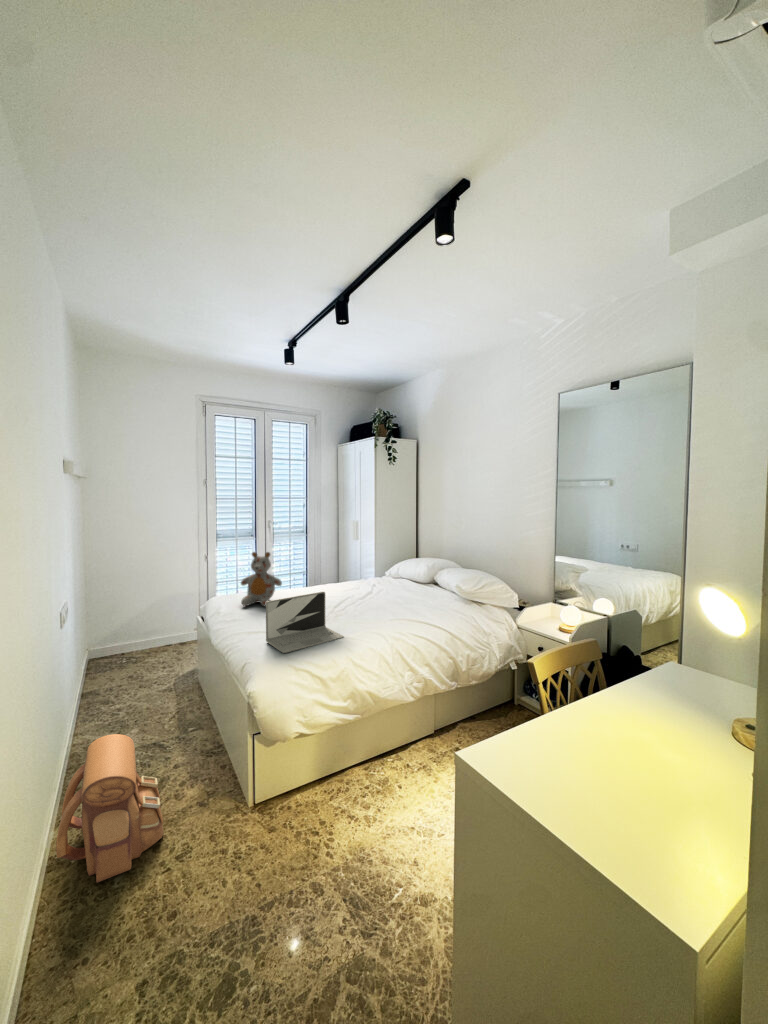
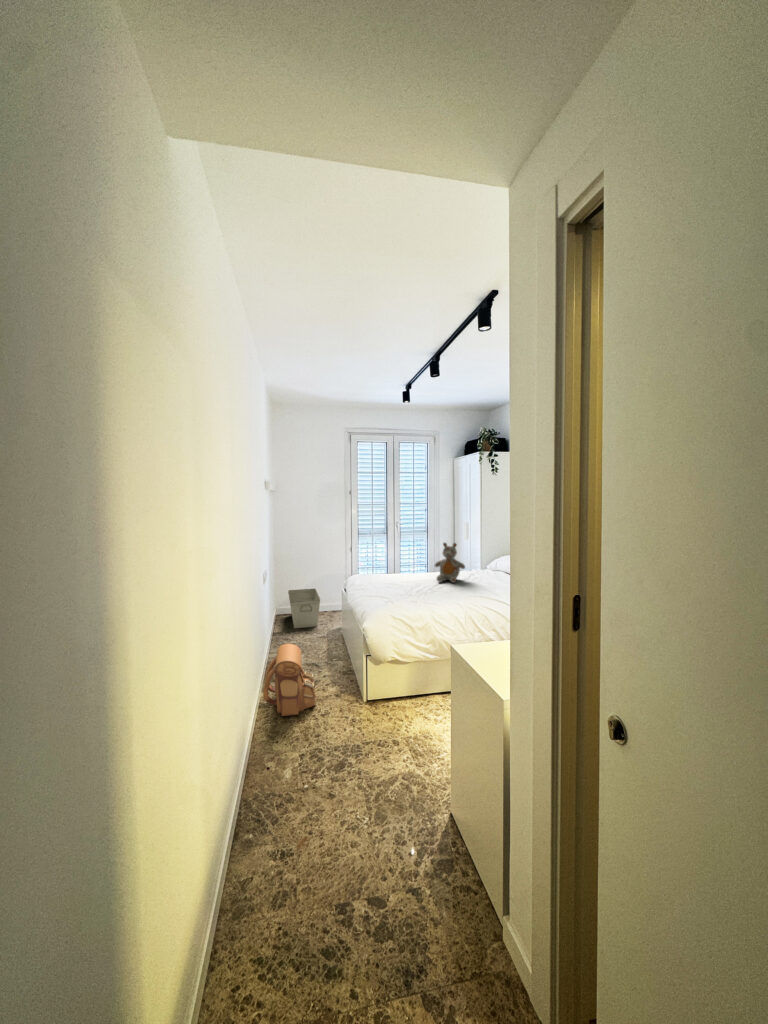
stuffed bear: present [241,552,282,606] -> present [435,543,465,583]
laptop: present [266,592,344,653] -> none [379,571,432,608]
storage bin: none [107,618,161,682] -> present [288,589,320,628]

